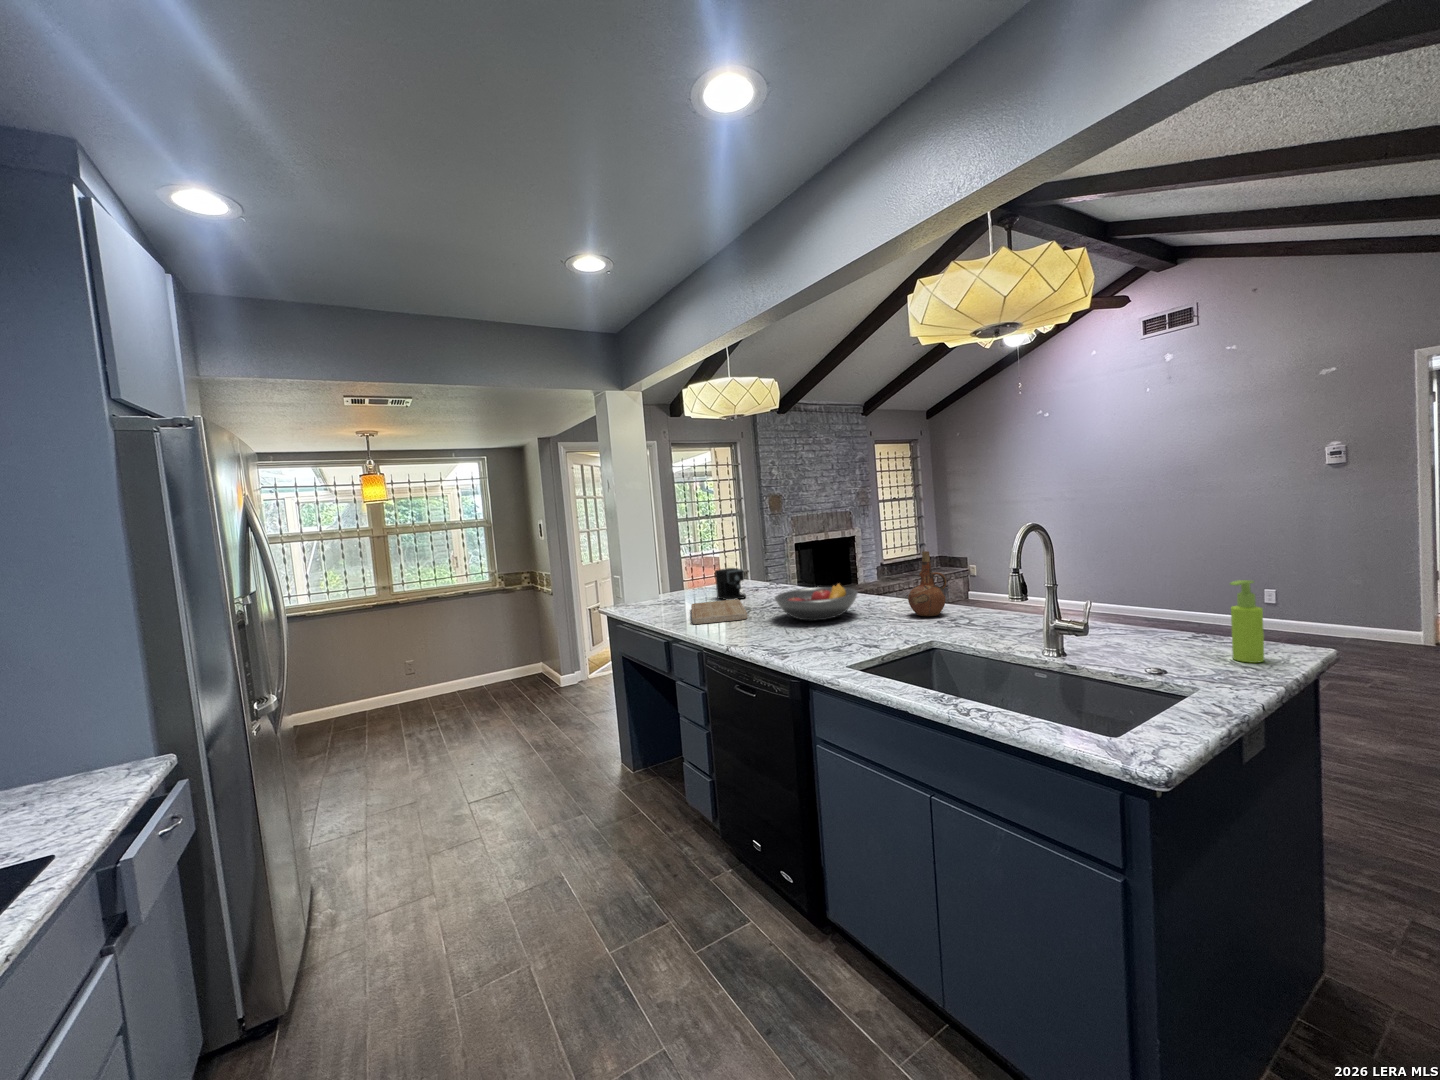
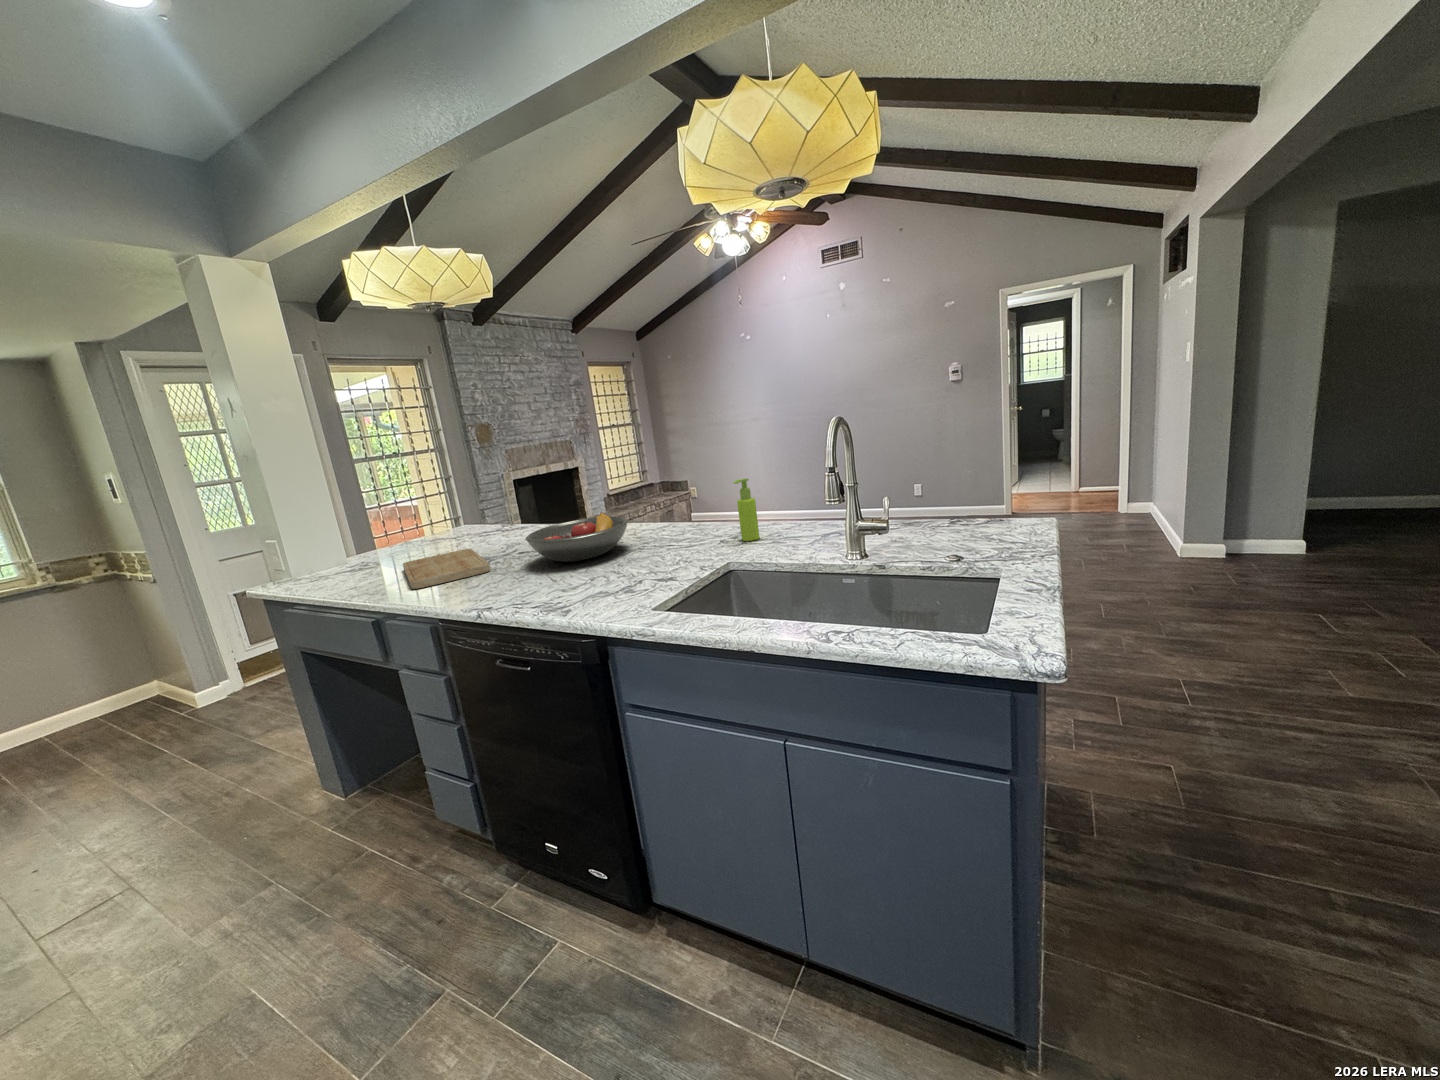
ceramic pitcher: present [908,551,946,616] -> none [685,465,724,538]
coffee maker: present [715,568,746,600] -> none [429,510,491,552]
soap dispenser: present [1230,580,1264,663] -> present [733,479,759,541]

